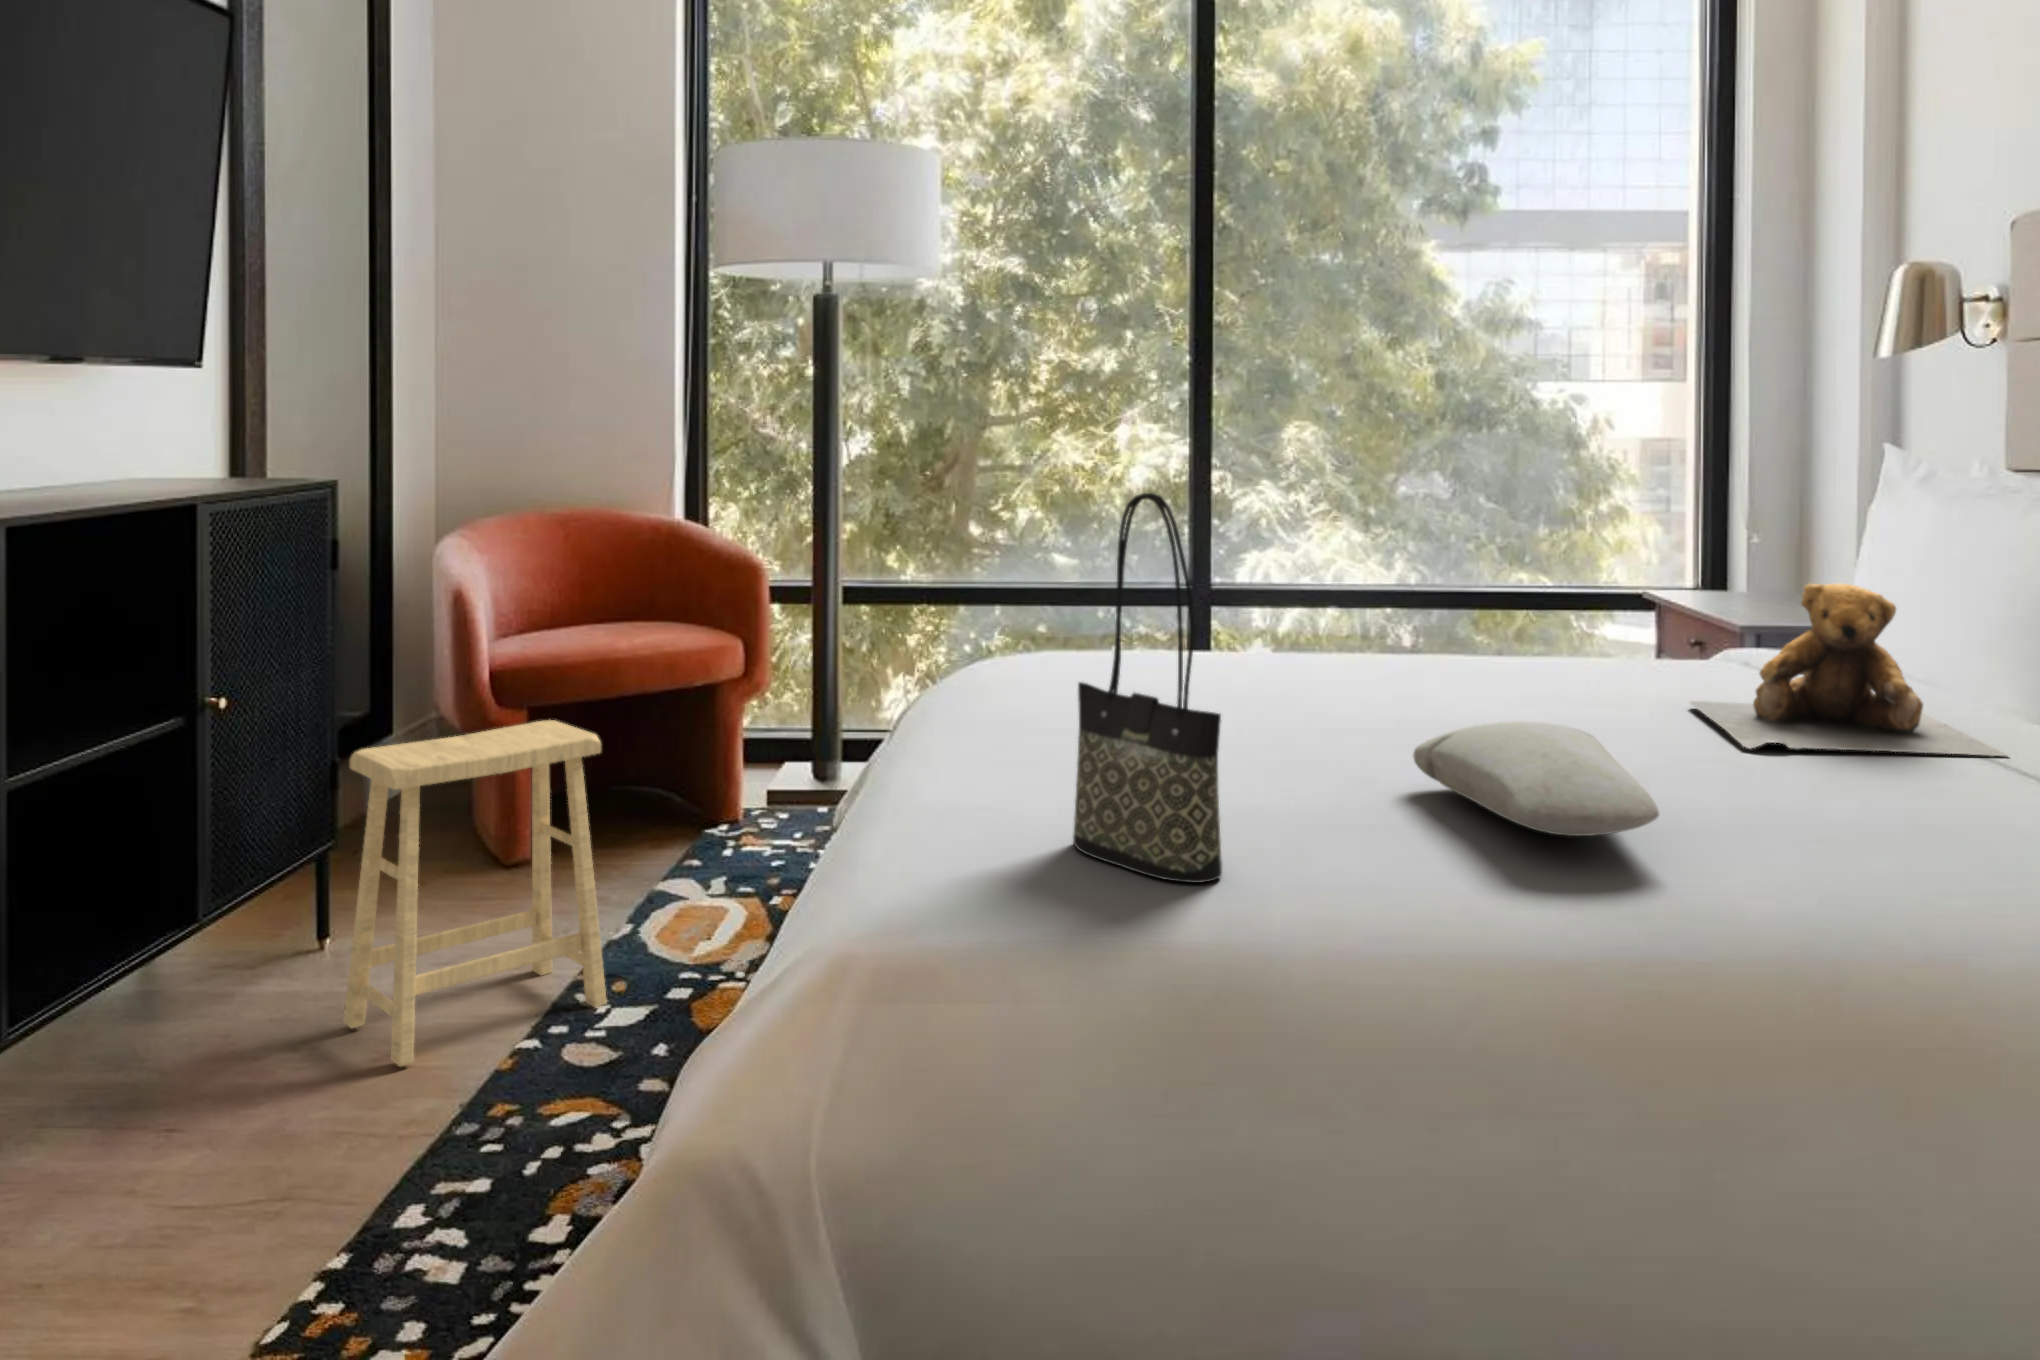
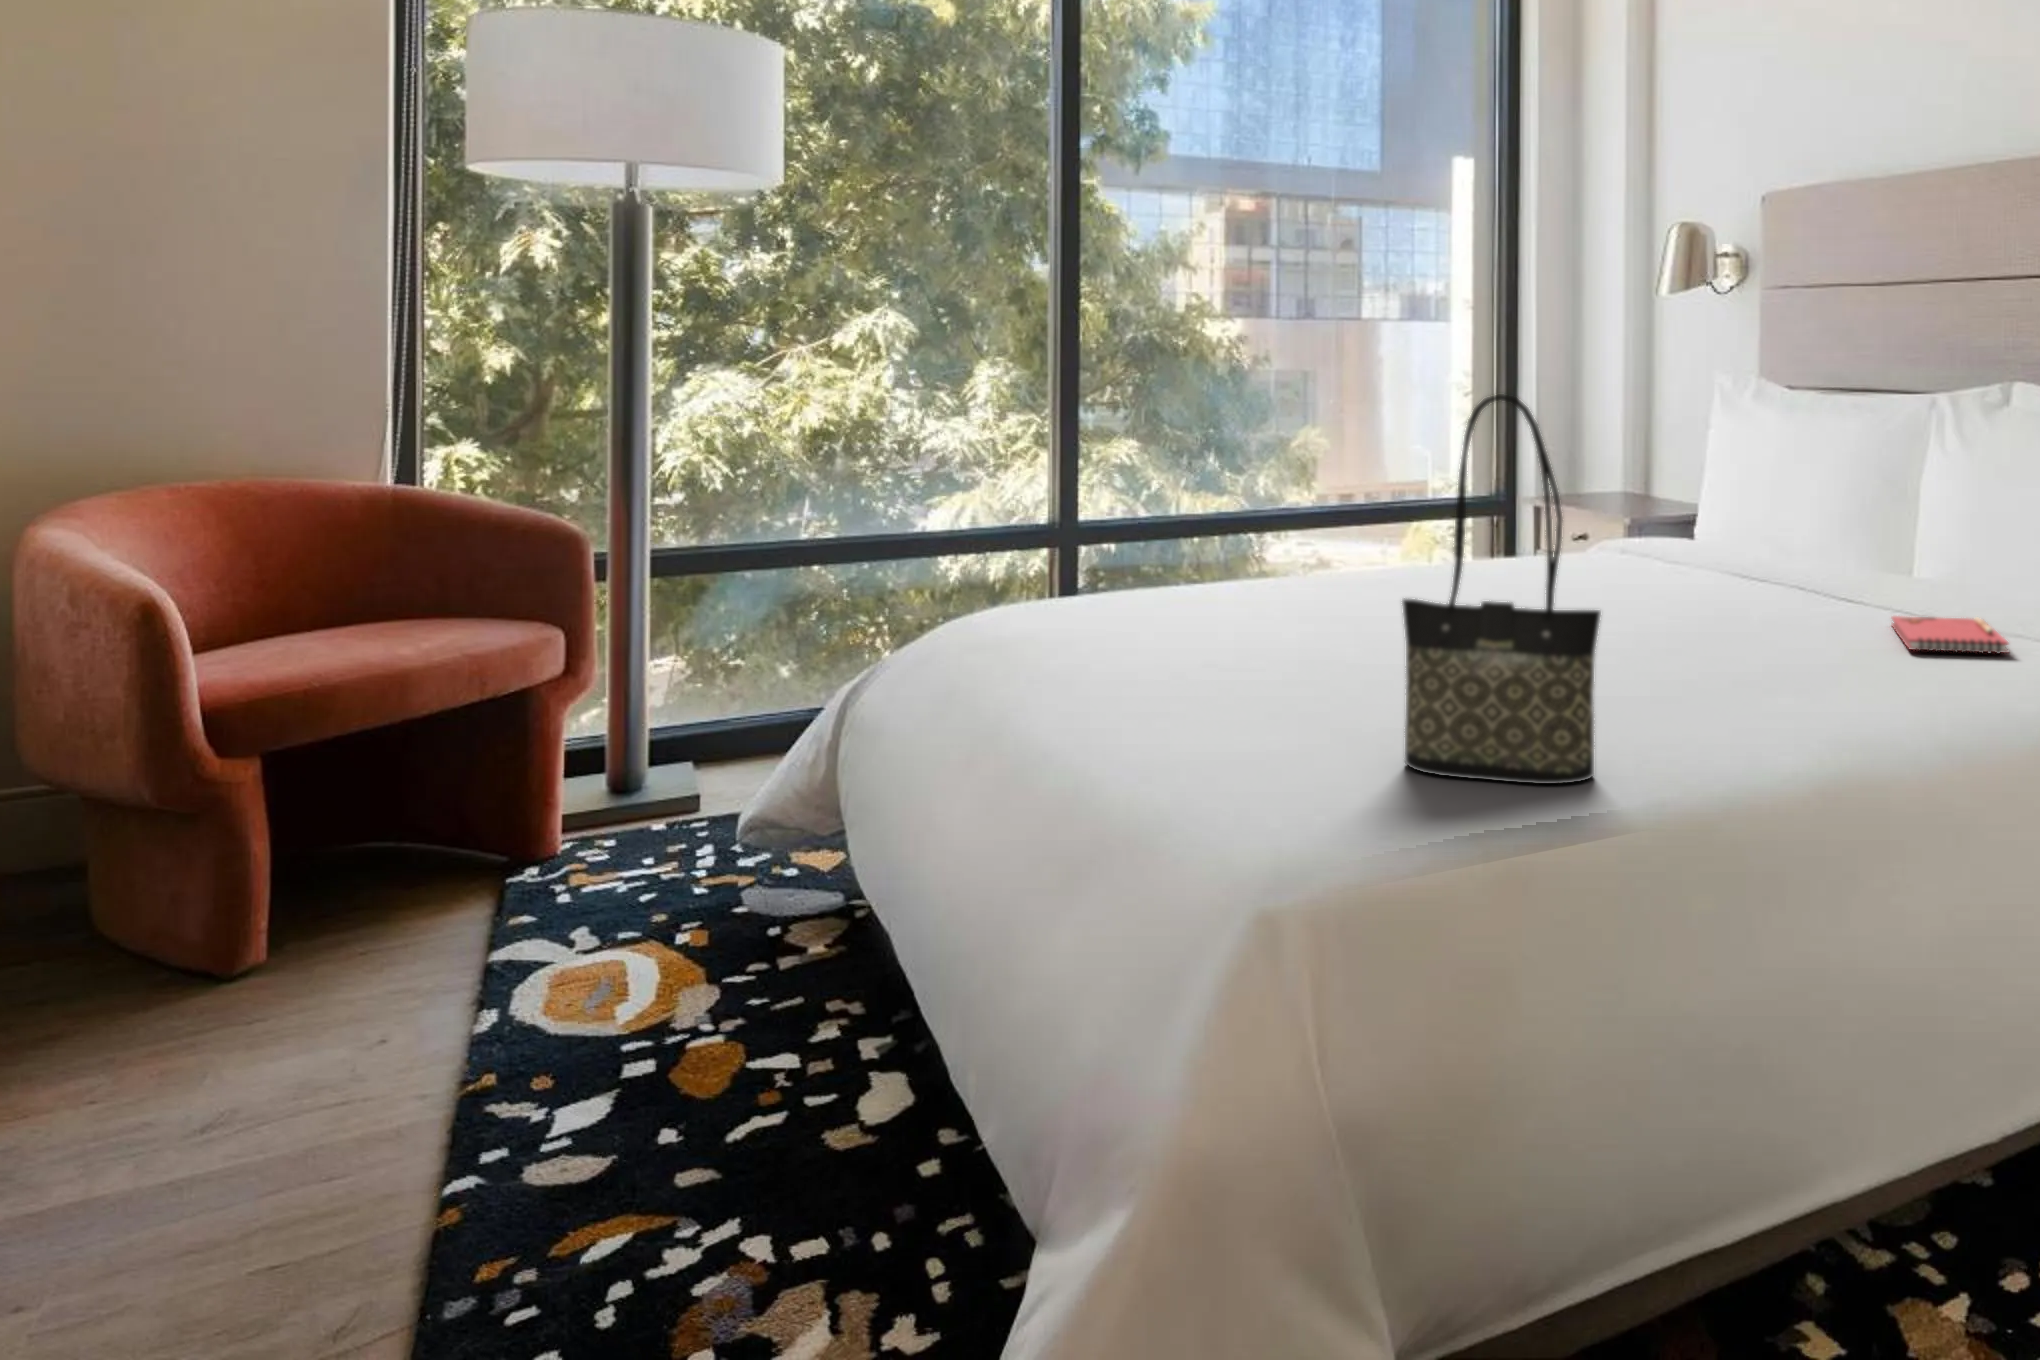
teddy bear: present [1690,584,2007,756] -> none [1689,473,1946,612]
footstool: present [343,720,607,1066] -> none [99,750,539,1266]
pillow: present [1413,721,1659,836] -> none [1604,602,1887,690]
notebook: none [1813,769,1984,833] -> present [1892,616,2008,654]

